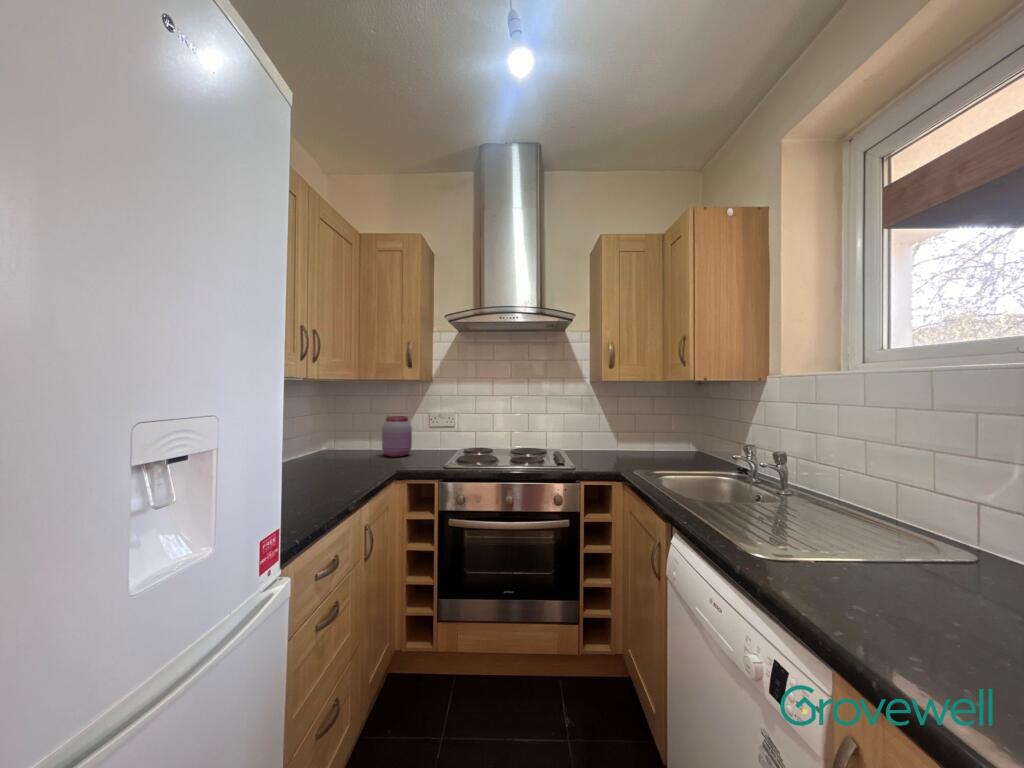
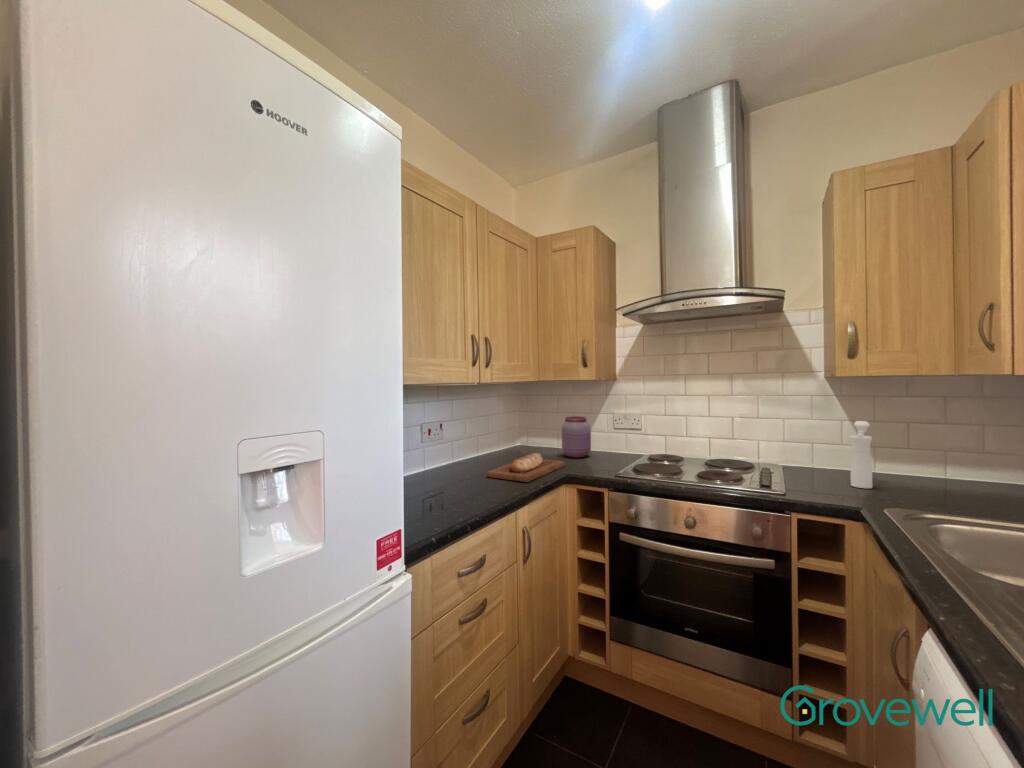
pepper mill: none [609,413,621,459] -> present [850,421,872,488]
bread loaf: none [311,453,391,481] -> present [487,453,564,482]

